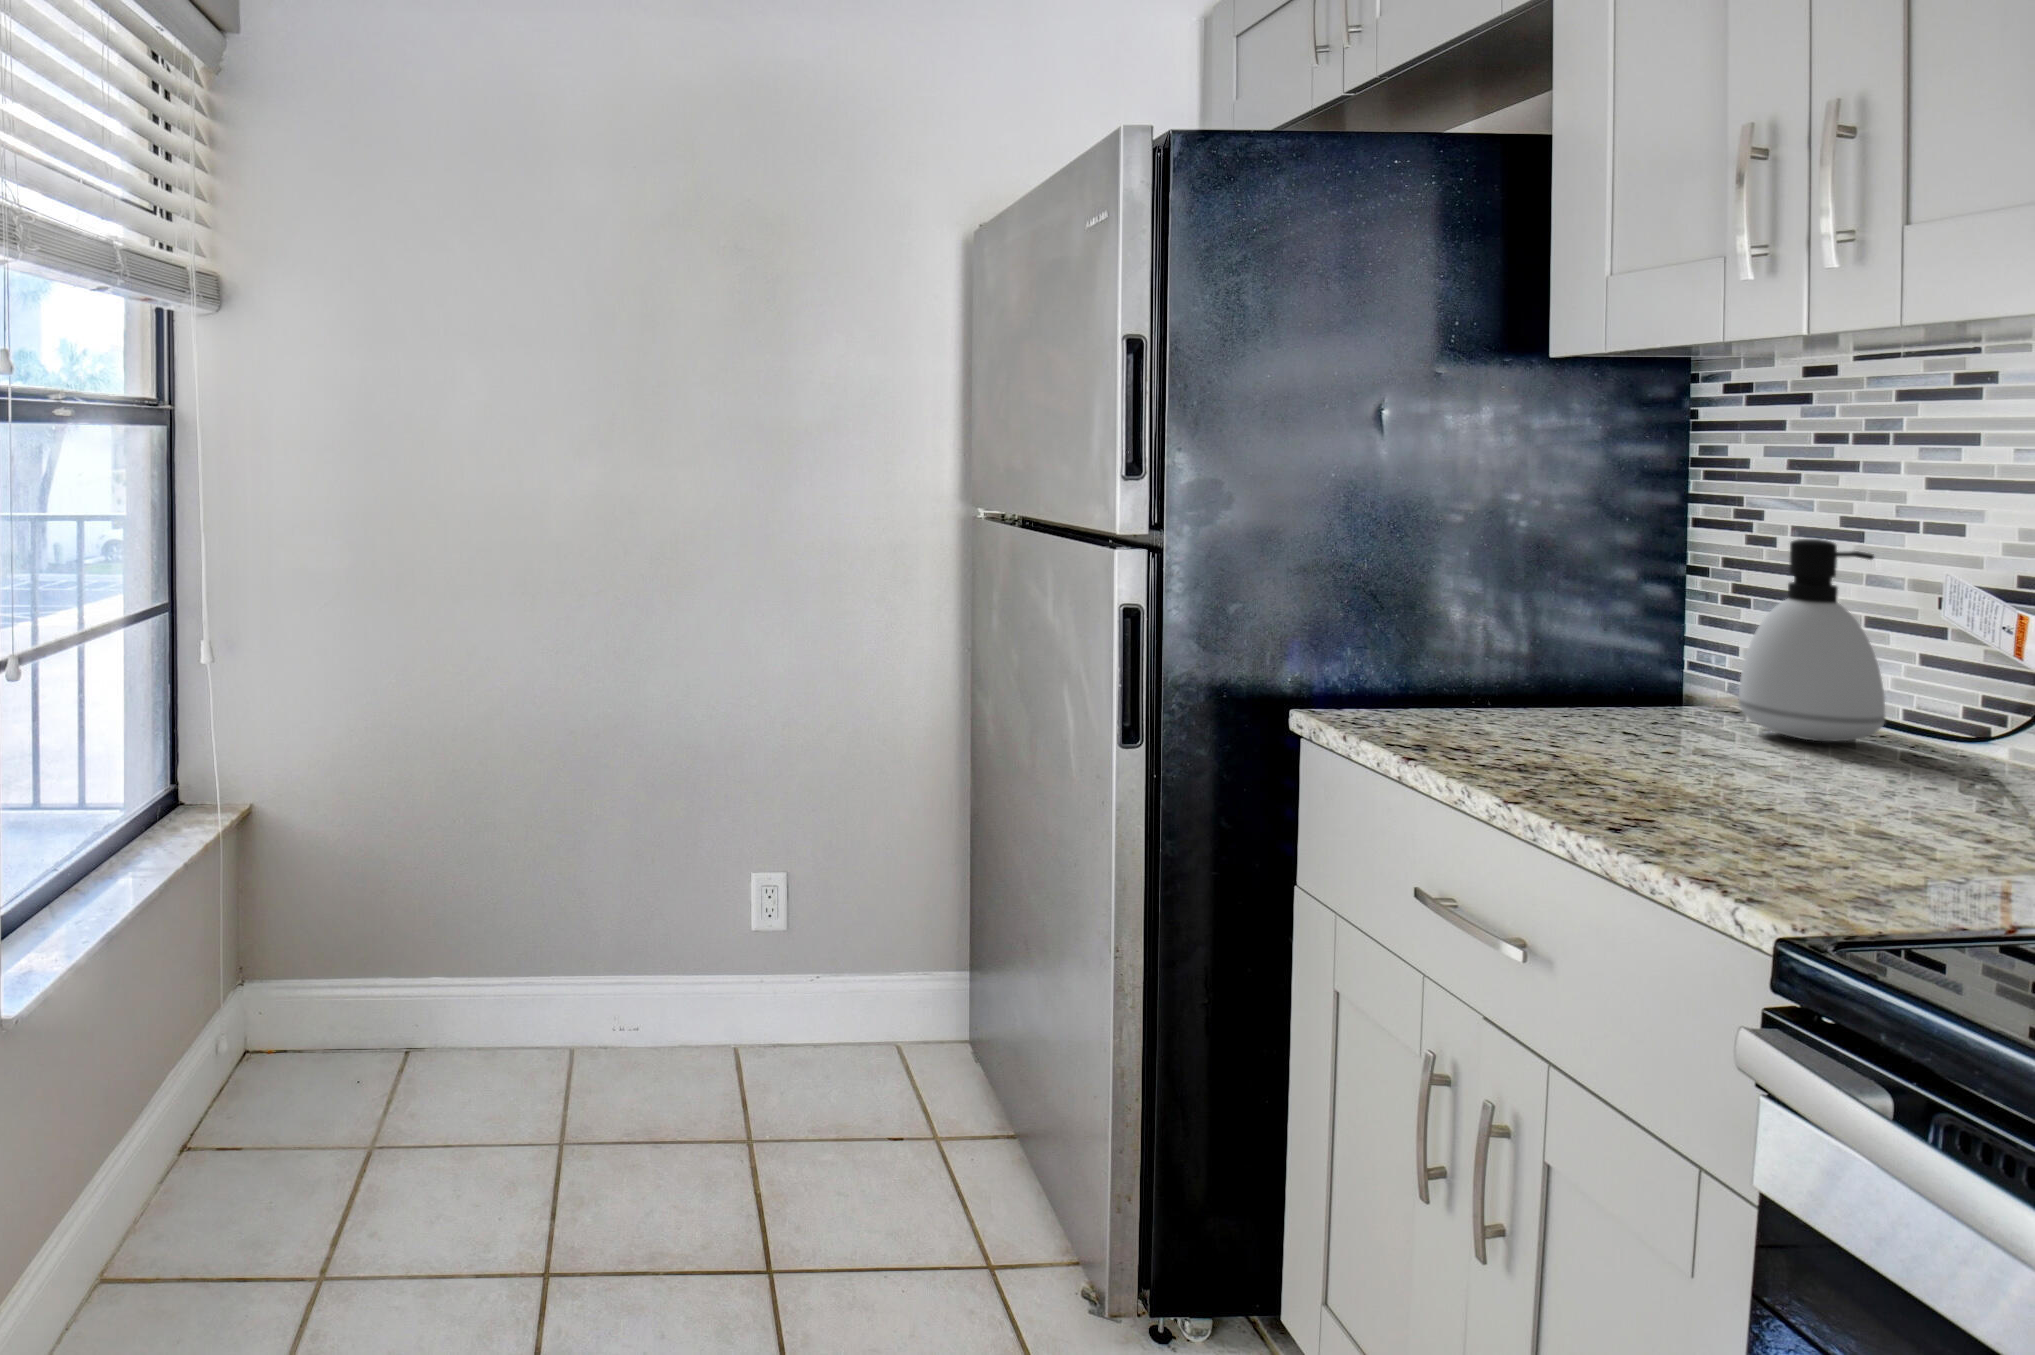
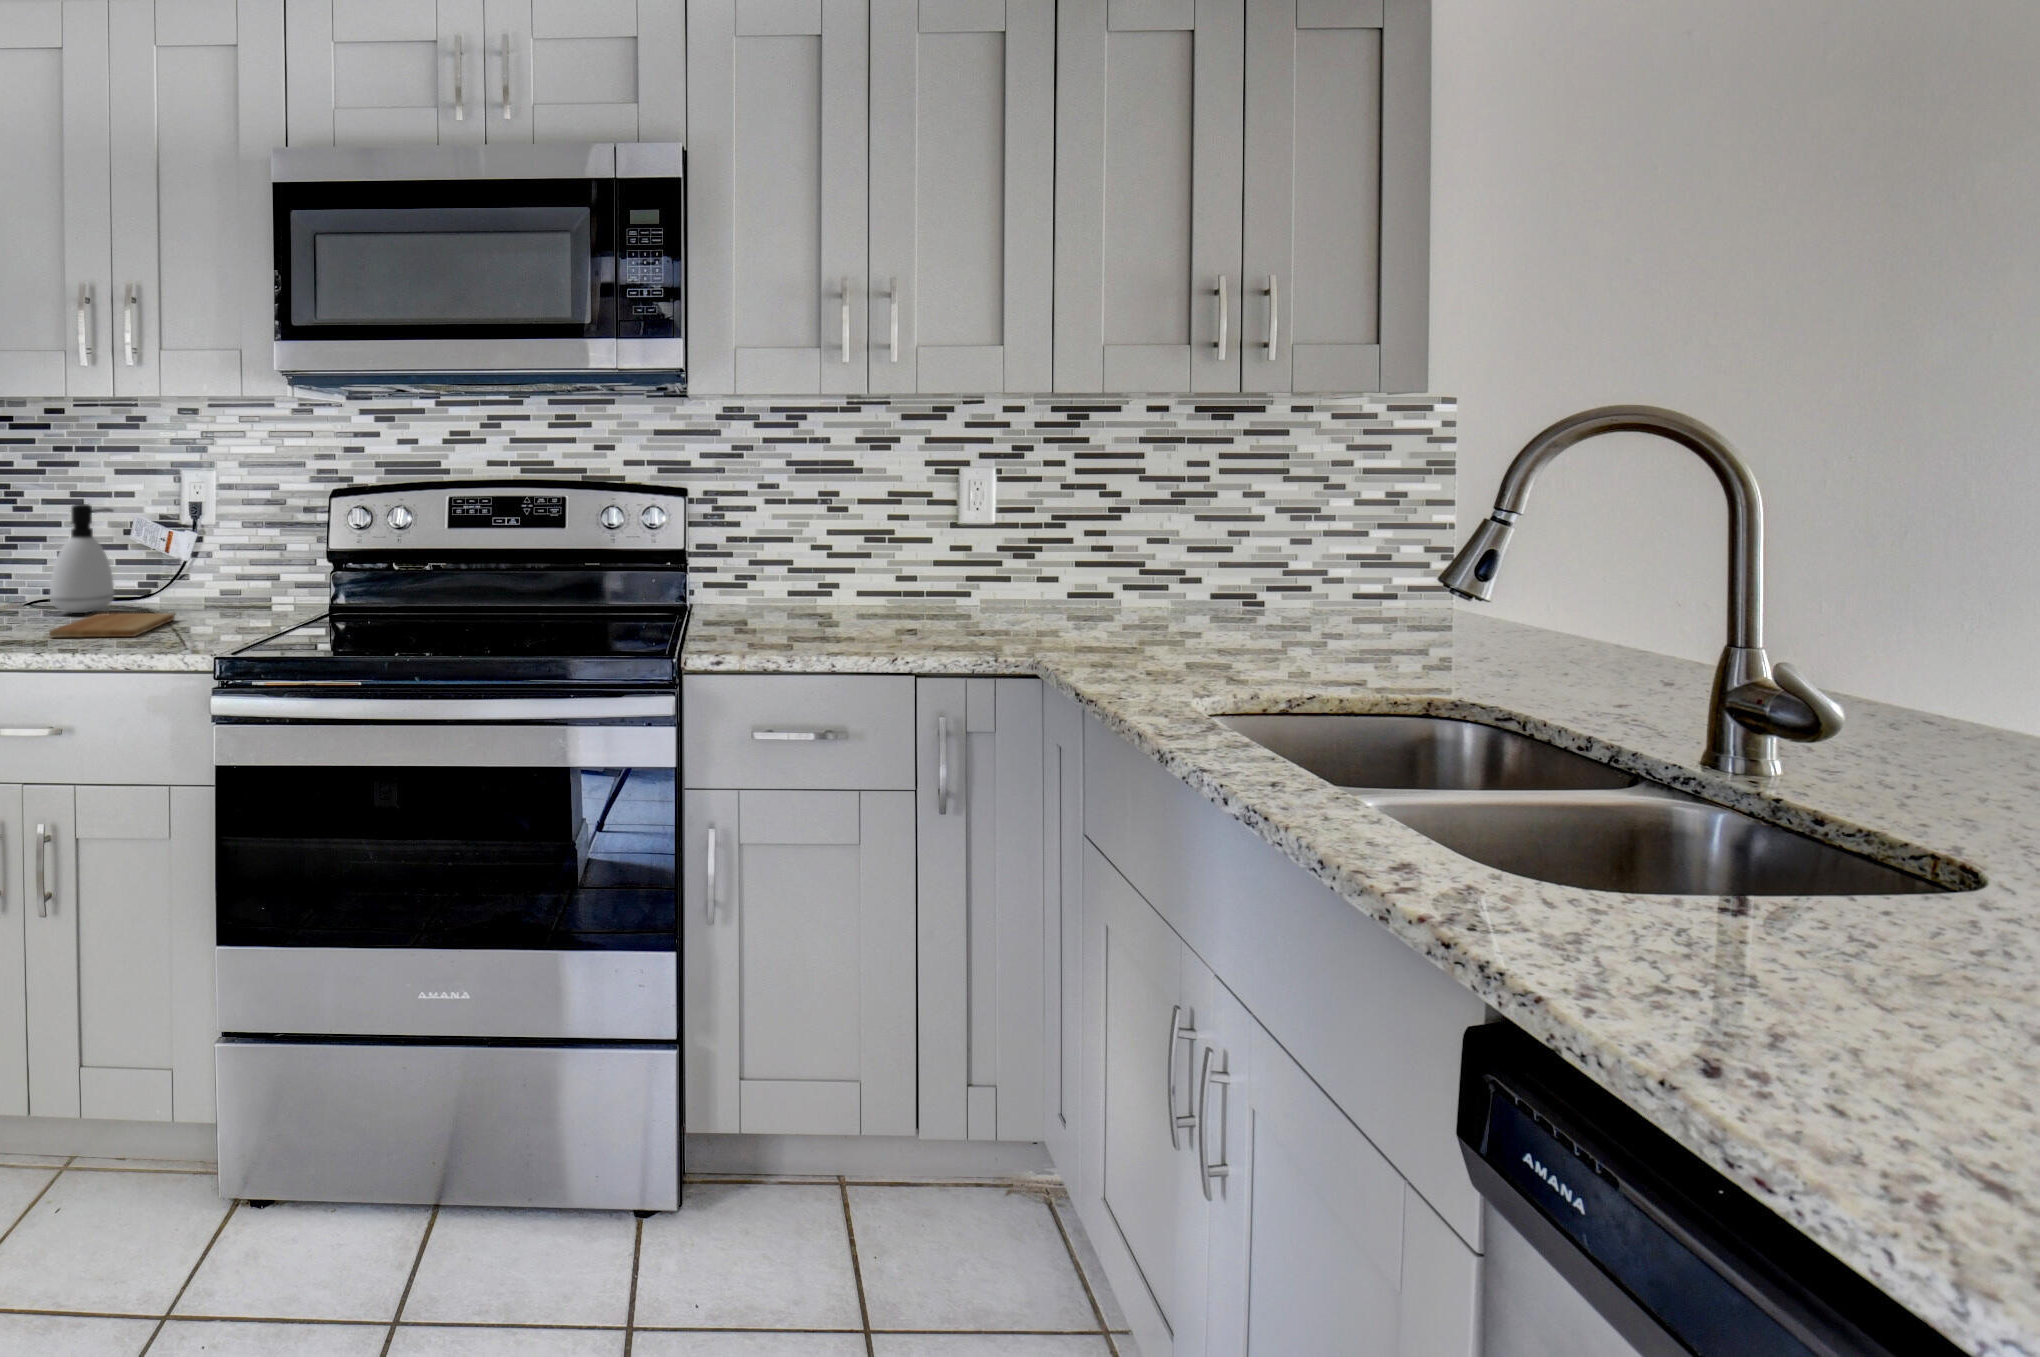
cutting board: none [1585,746,1936,807] -> present [49,613,175,638]

